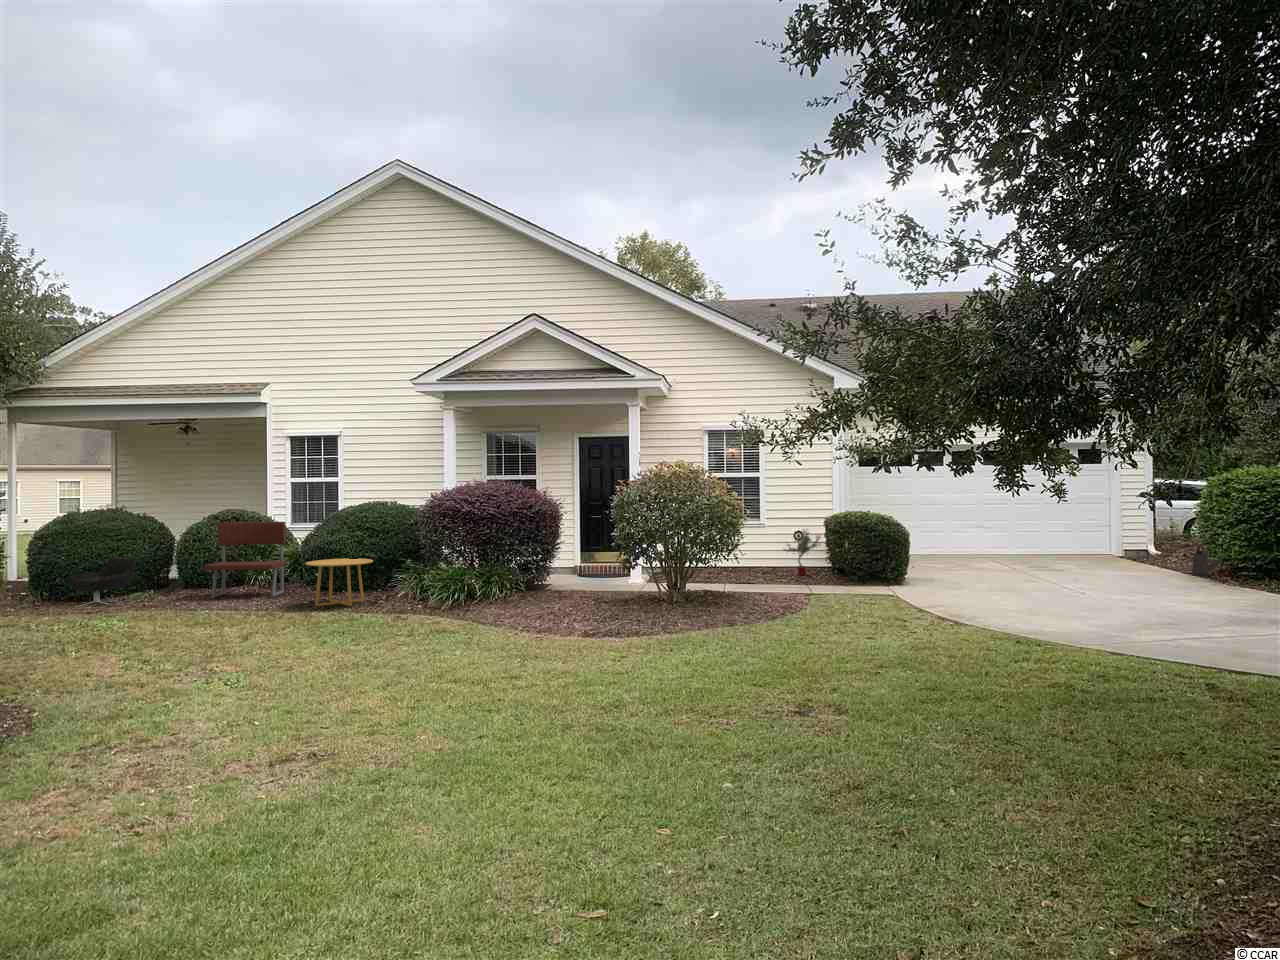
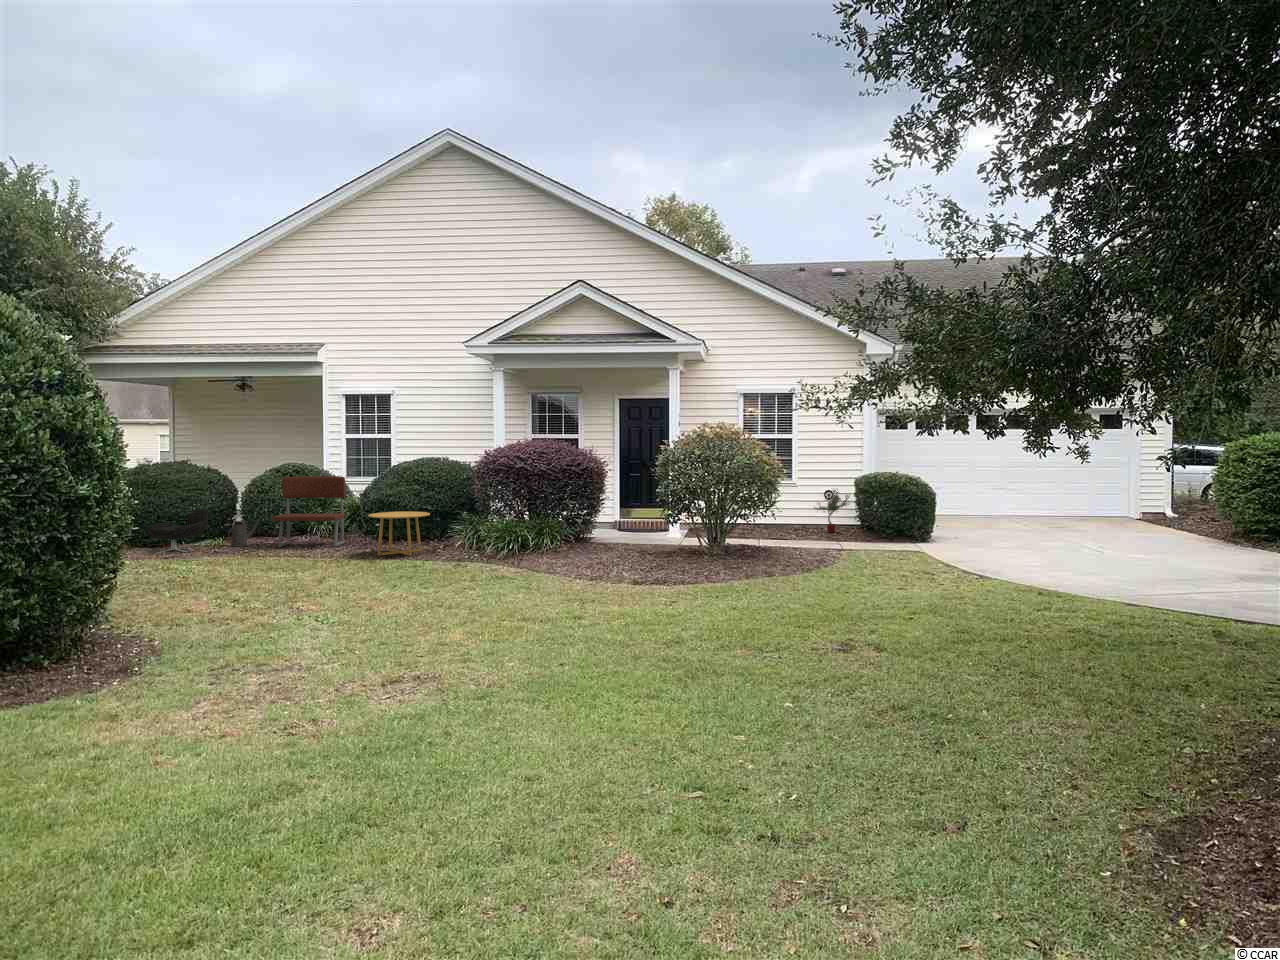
watering can: present [1187,545,1222,576] -> present [228,516,260,547]

